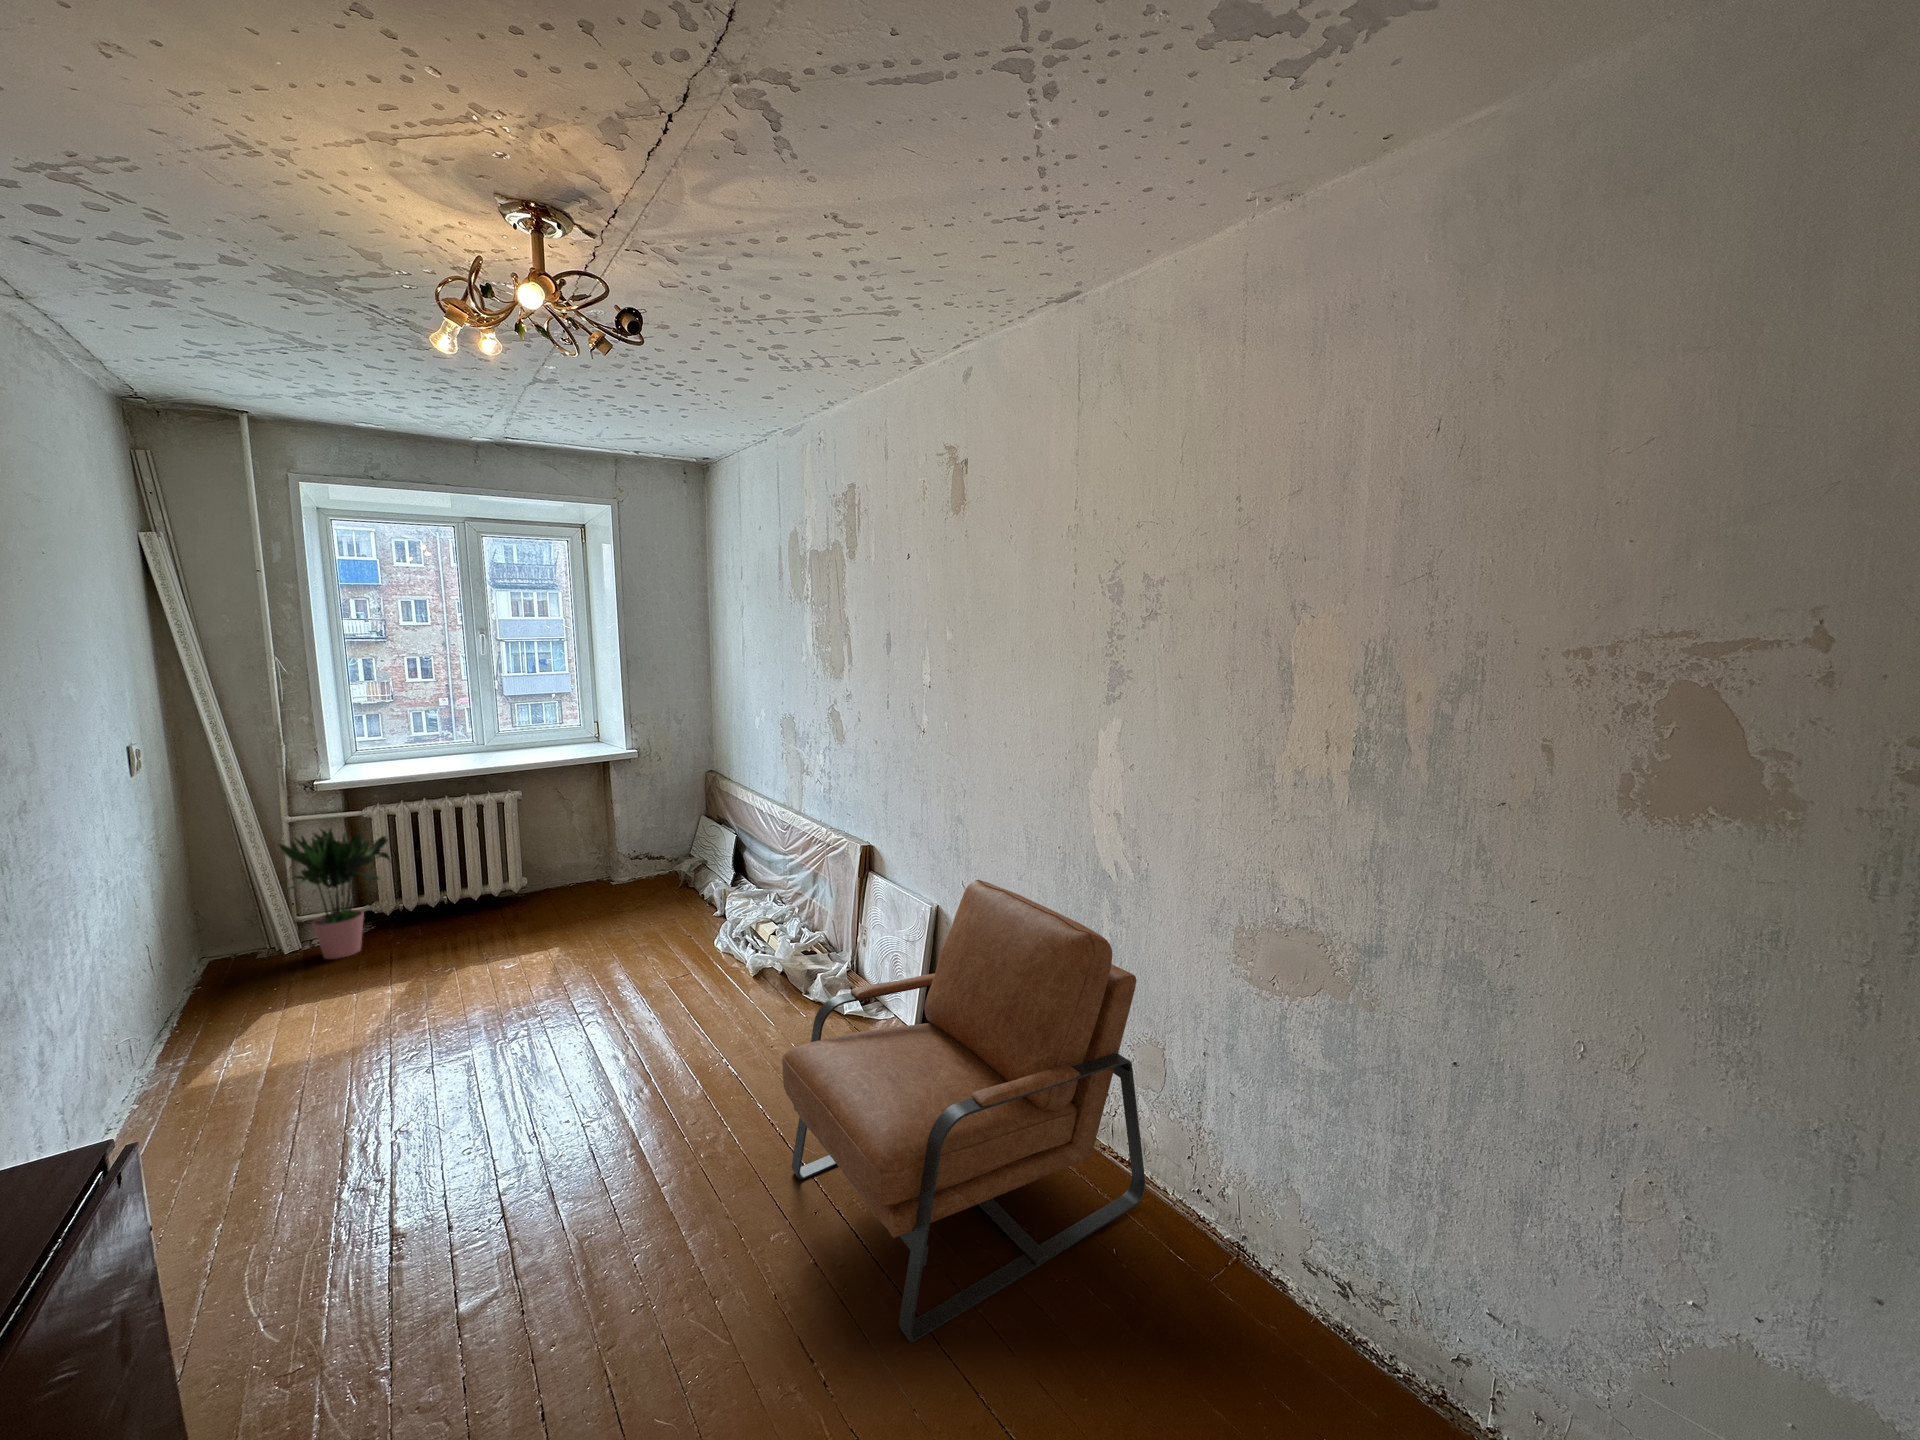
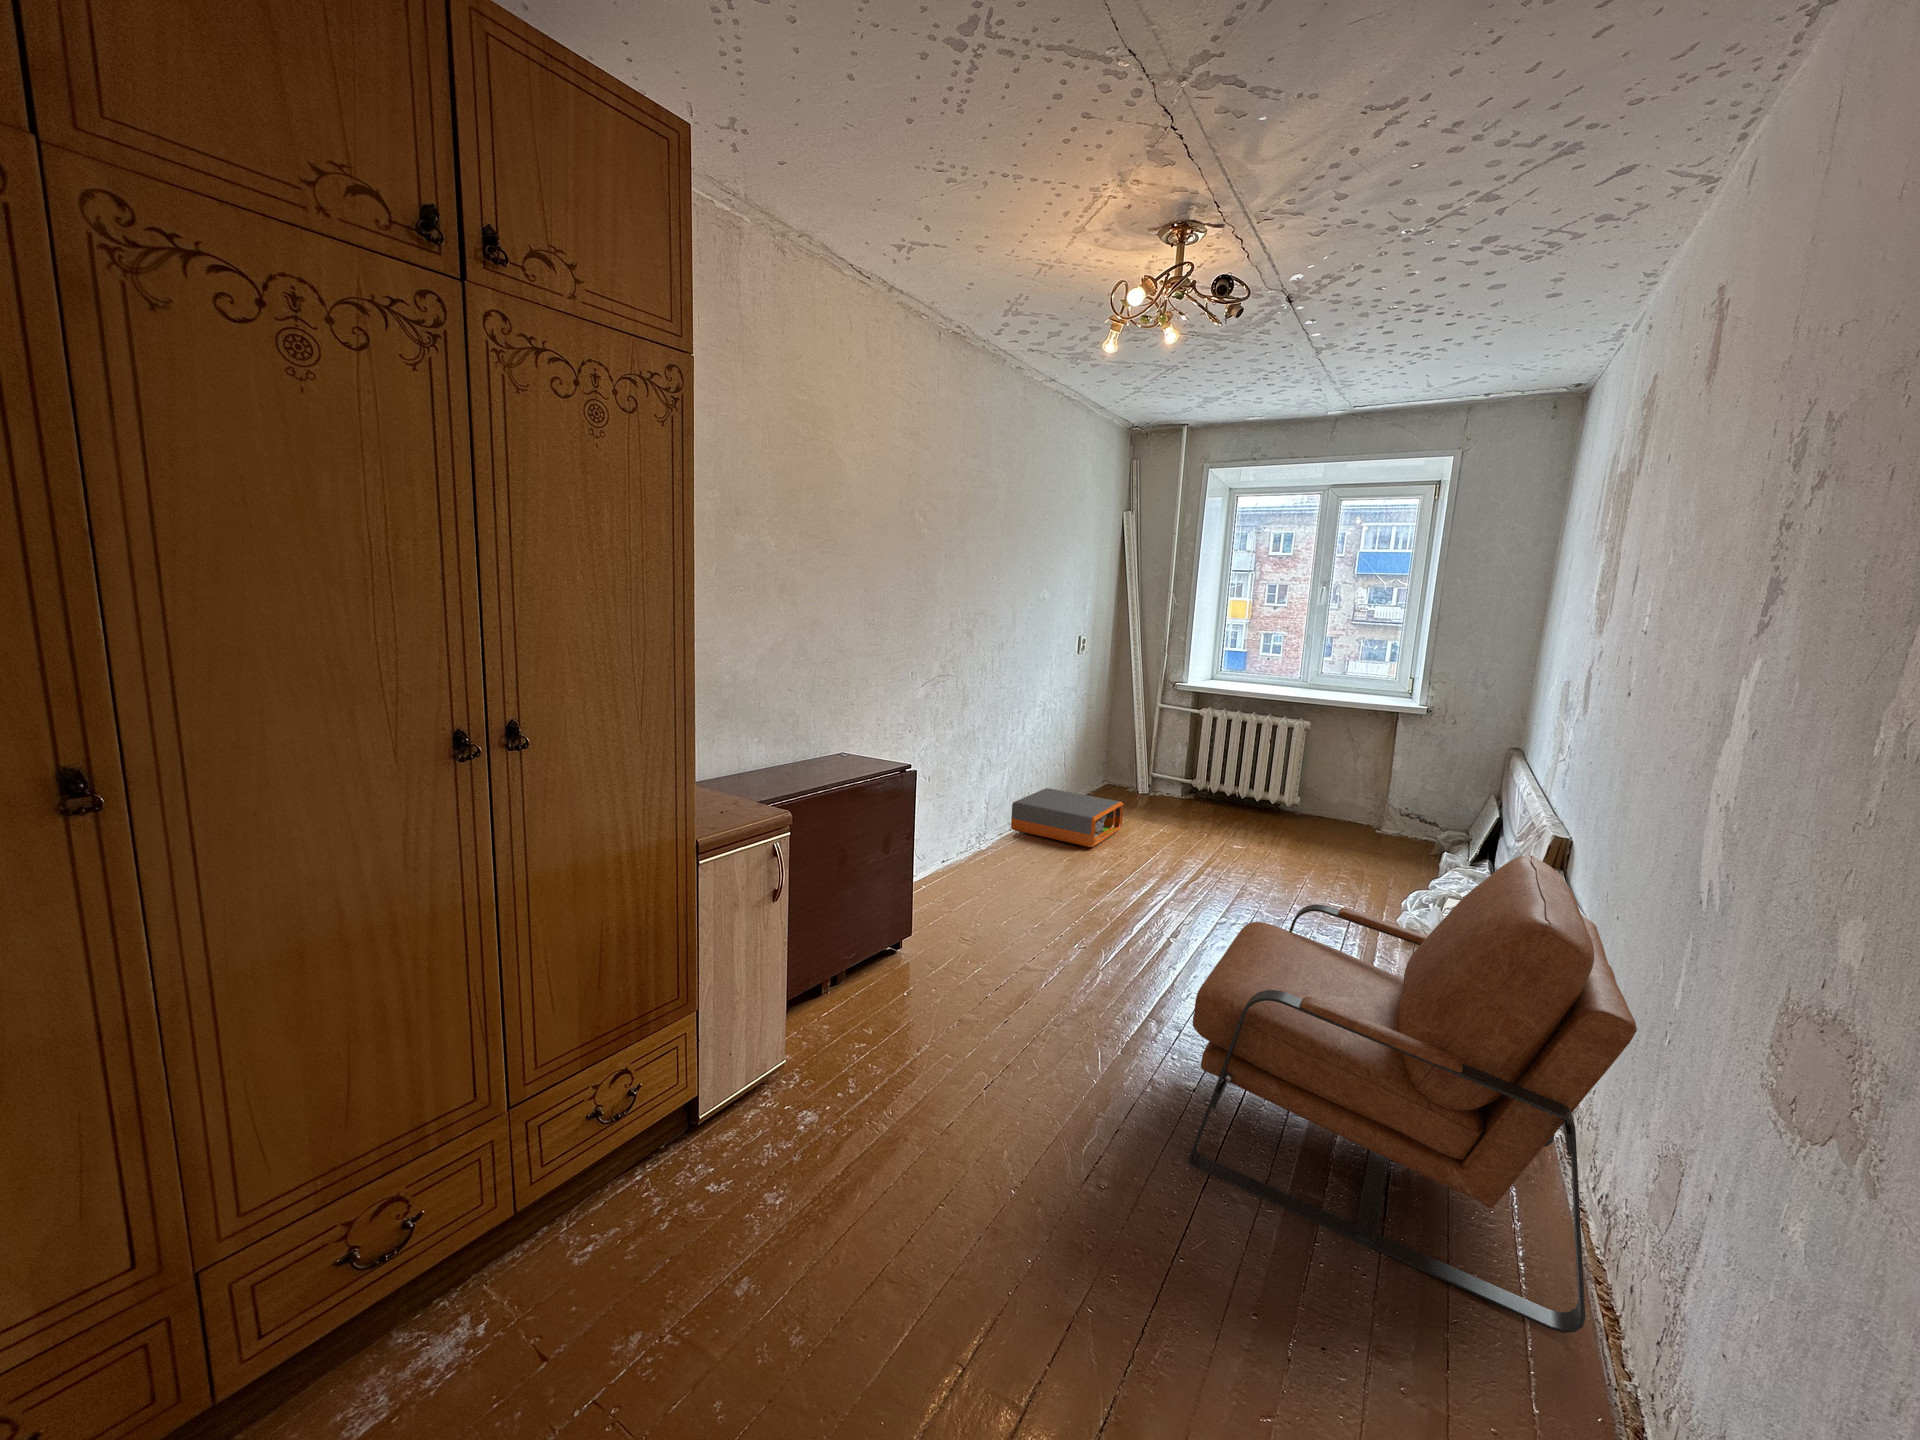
potted plant: present [279,829,390,959] -> none [1137,709,1209,803]
storage box: none [120,986,341,1133] -> present [1011,788,1123,847]

